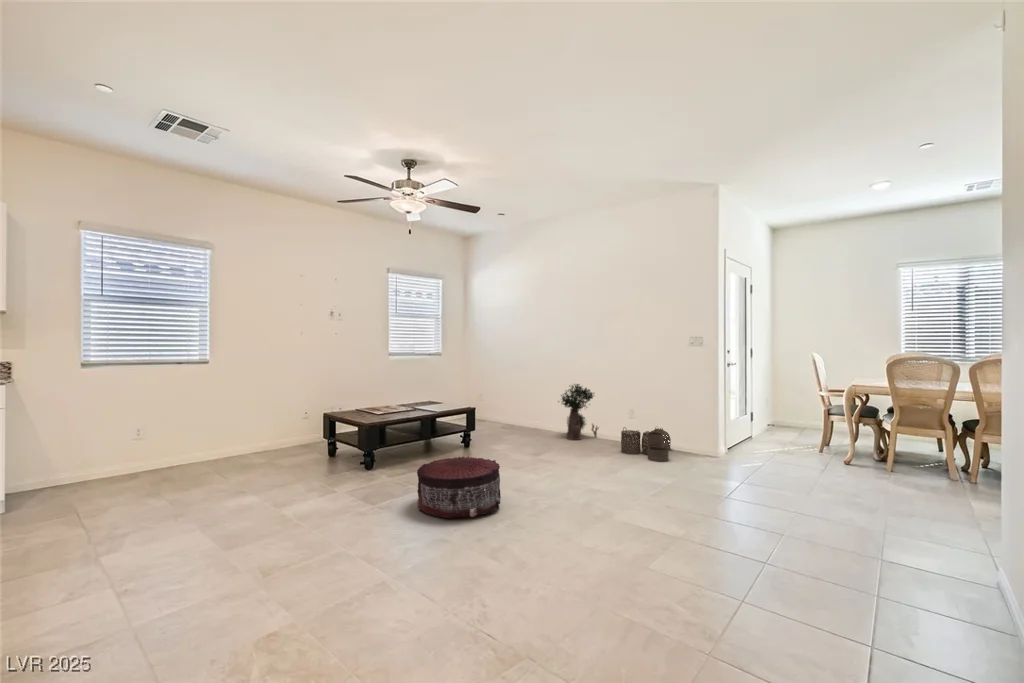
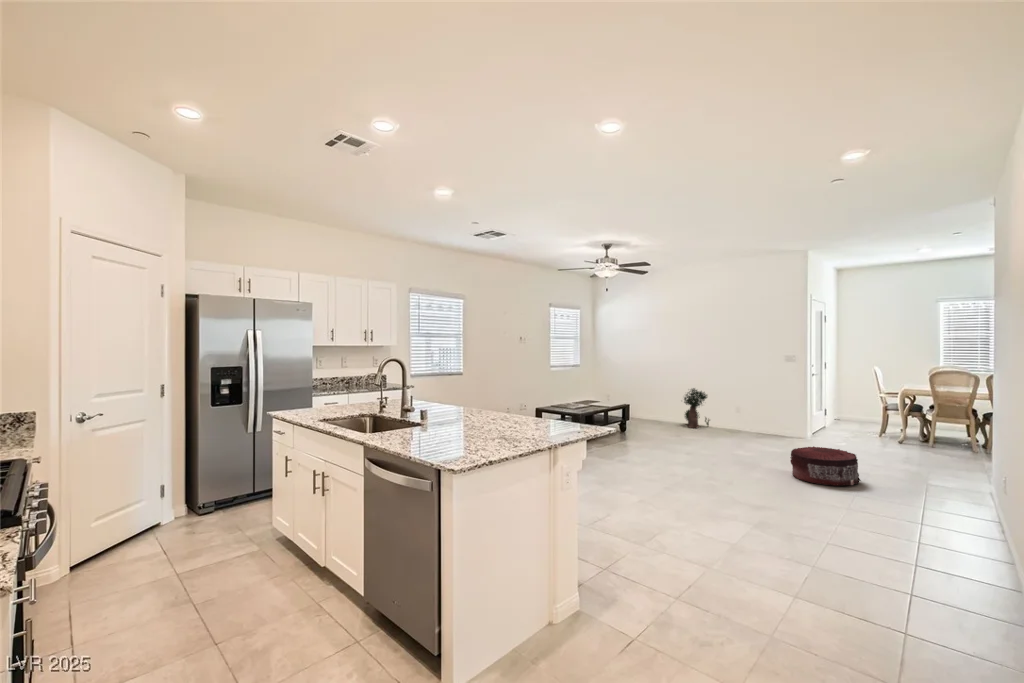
woven basket: present [621,427,671,461] -> none [734,418,772,442]
pouf: present [417,456,501,518] -> present [790,446,861,486]

